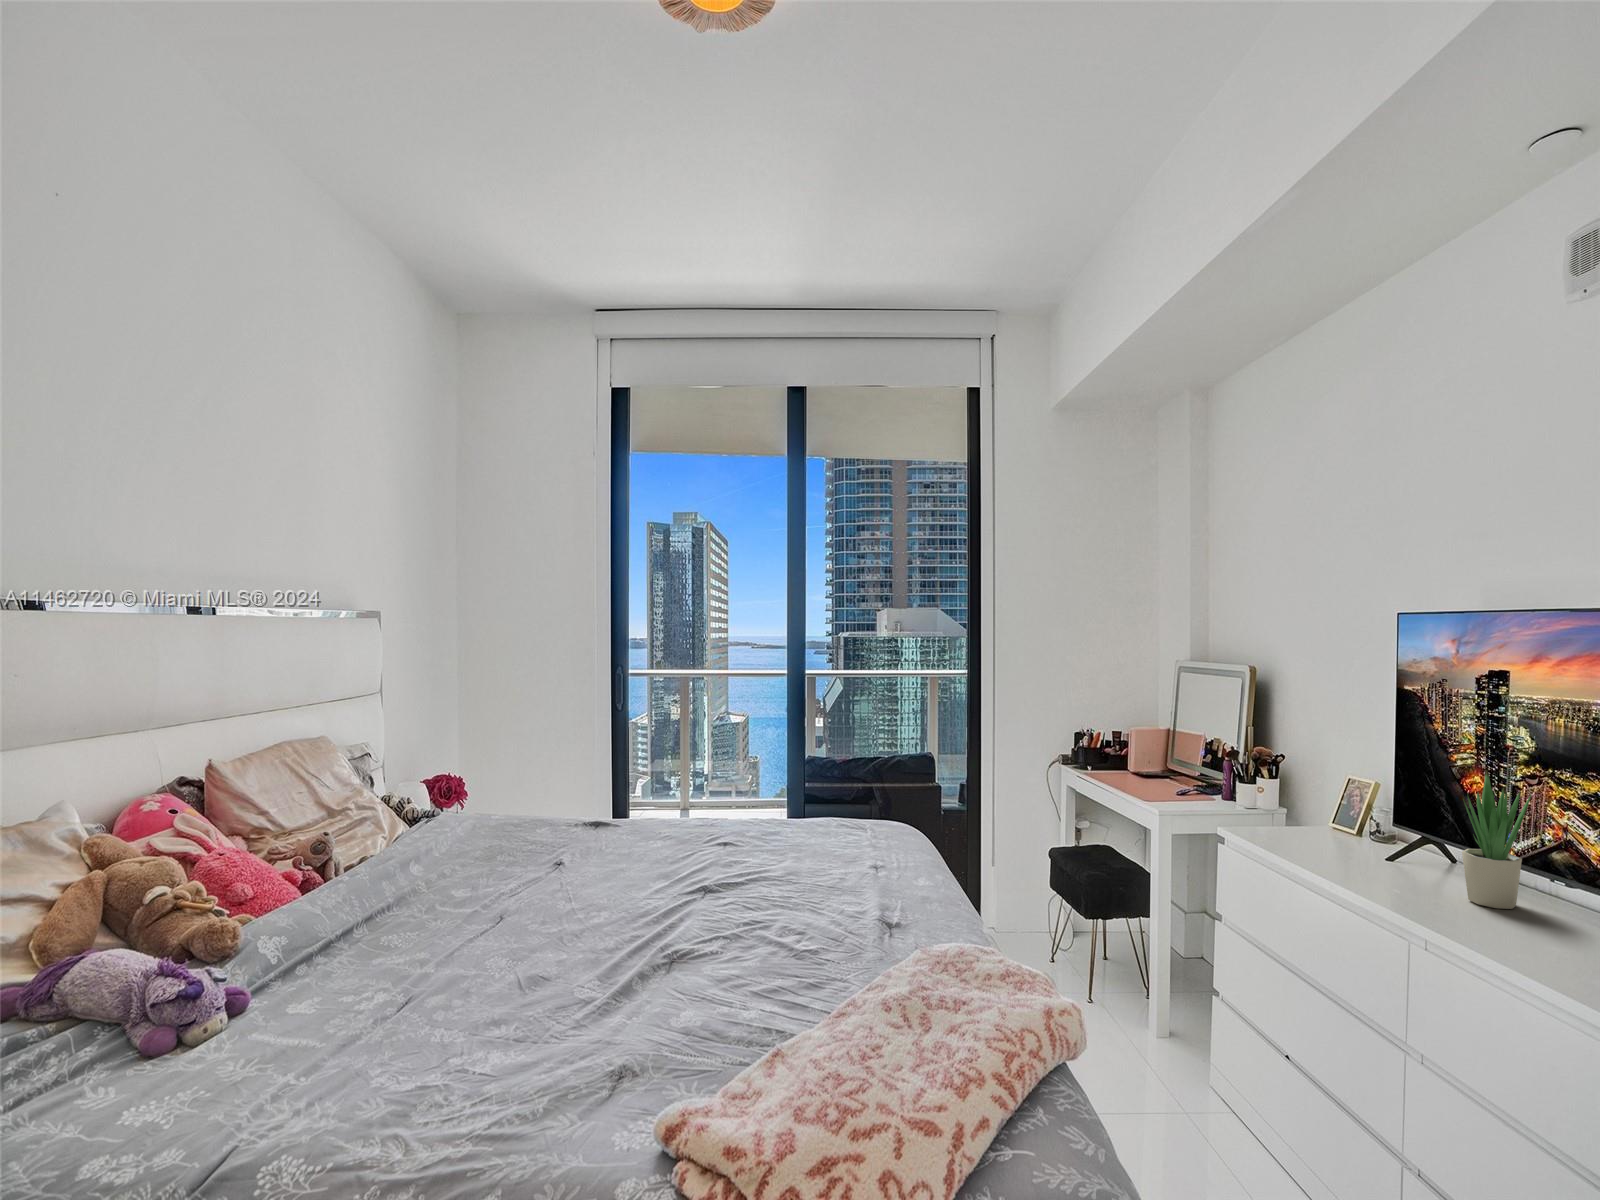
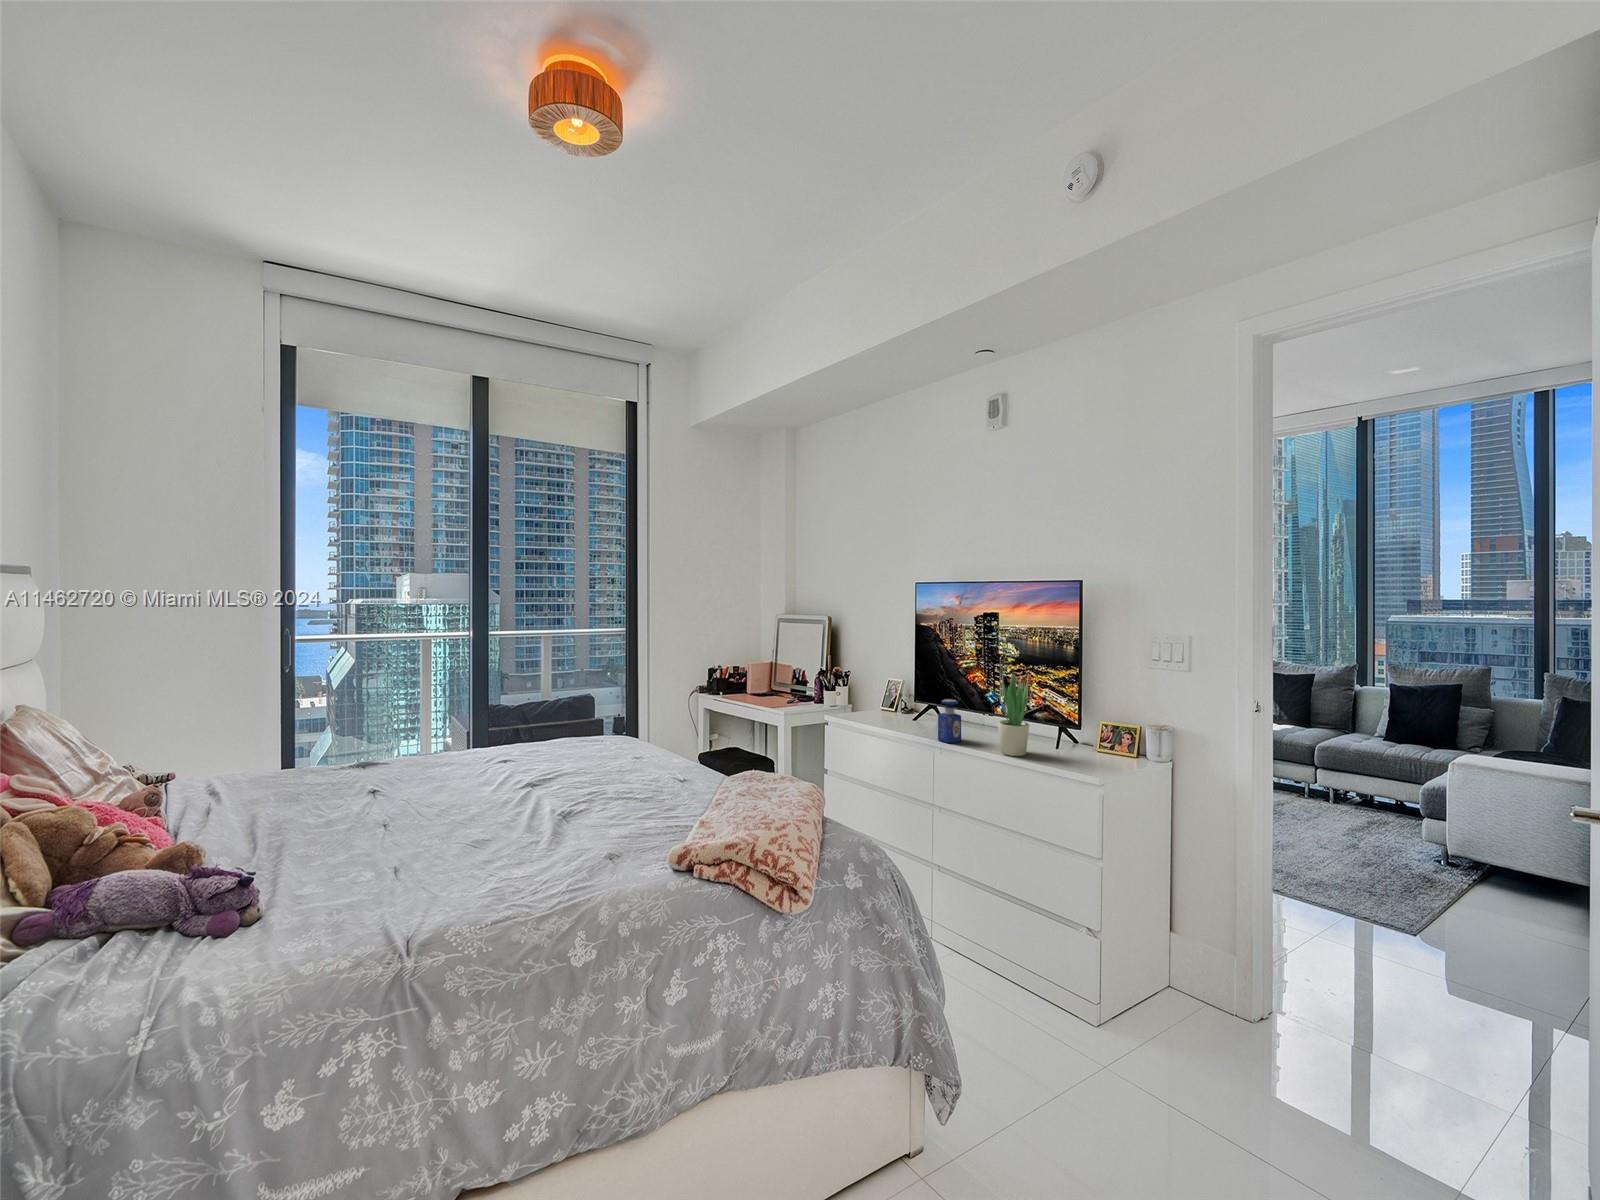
perfume bottle: none [1402,807,1444,875] -> present [938,699,961,743]

